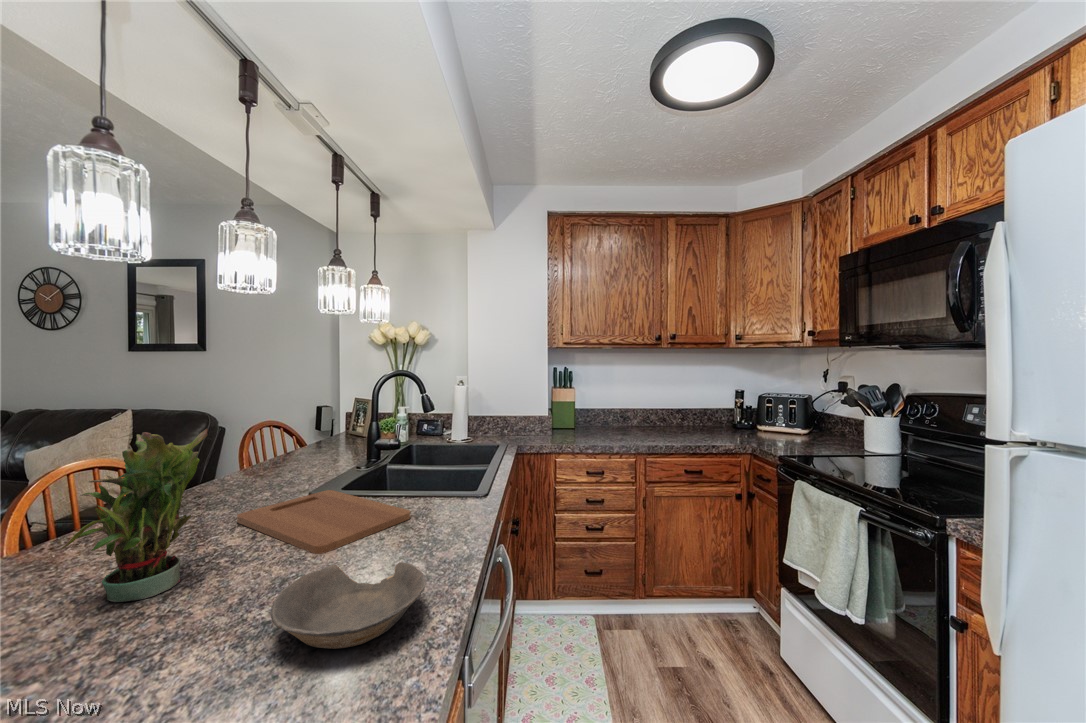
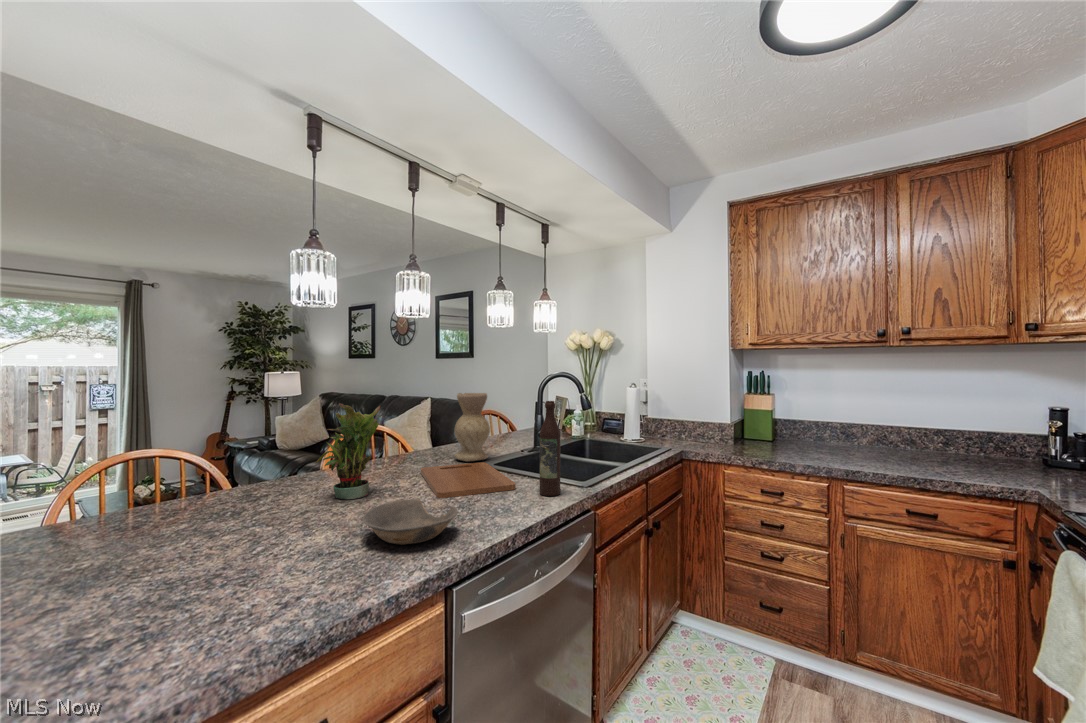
vase: none [268,398,324,493] -> present [455,393,490,461]
wine bottle: none [446,405,471,518] -> present [540,401,560,496]

